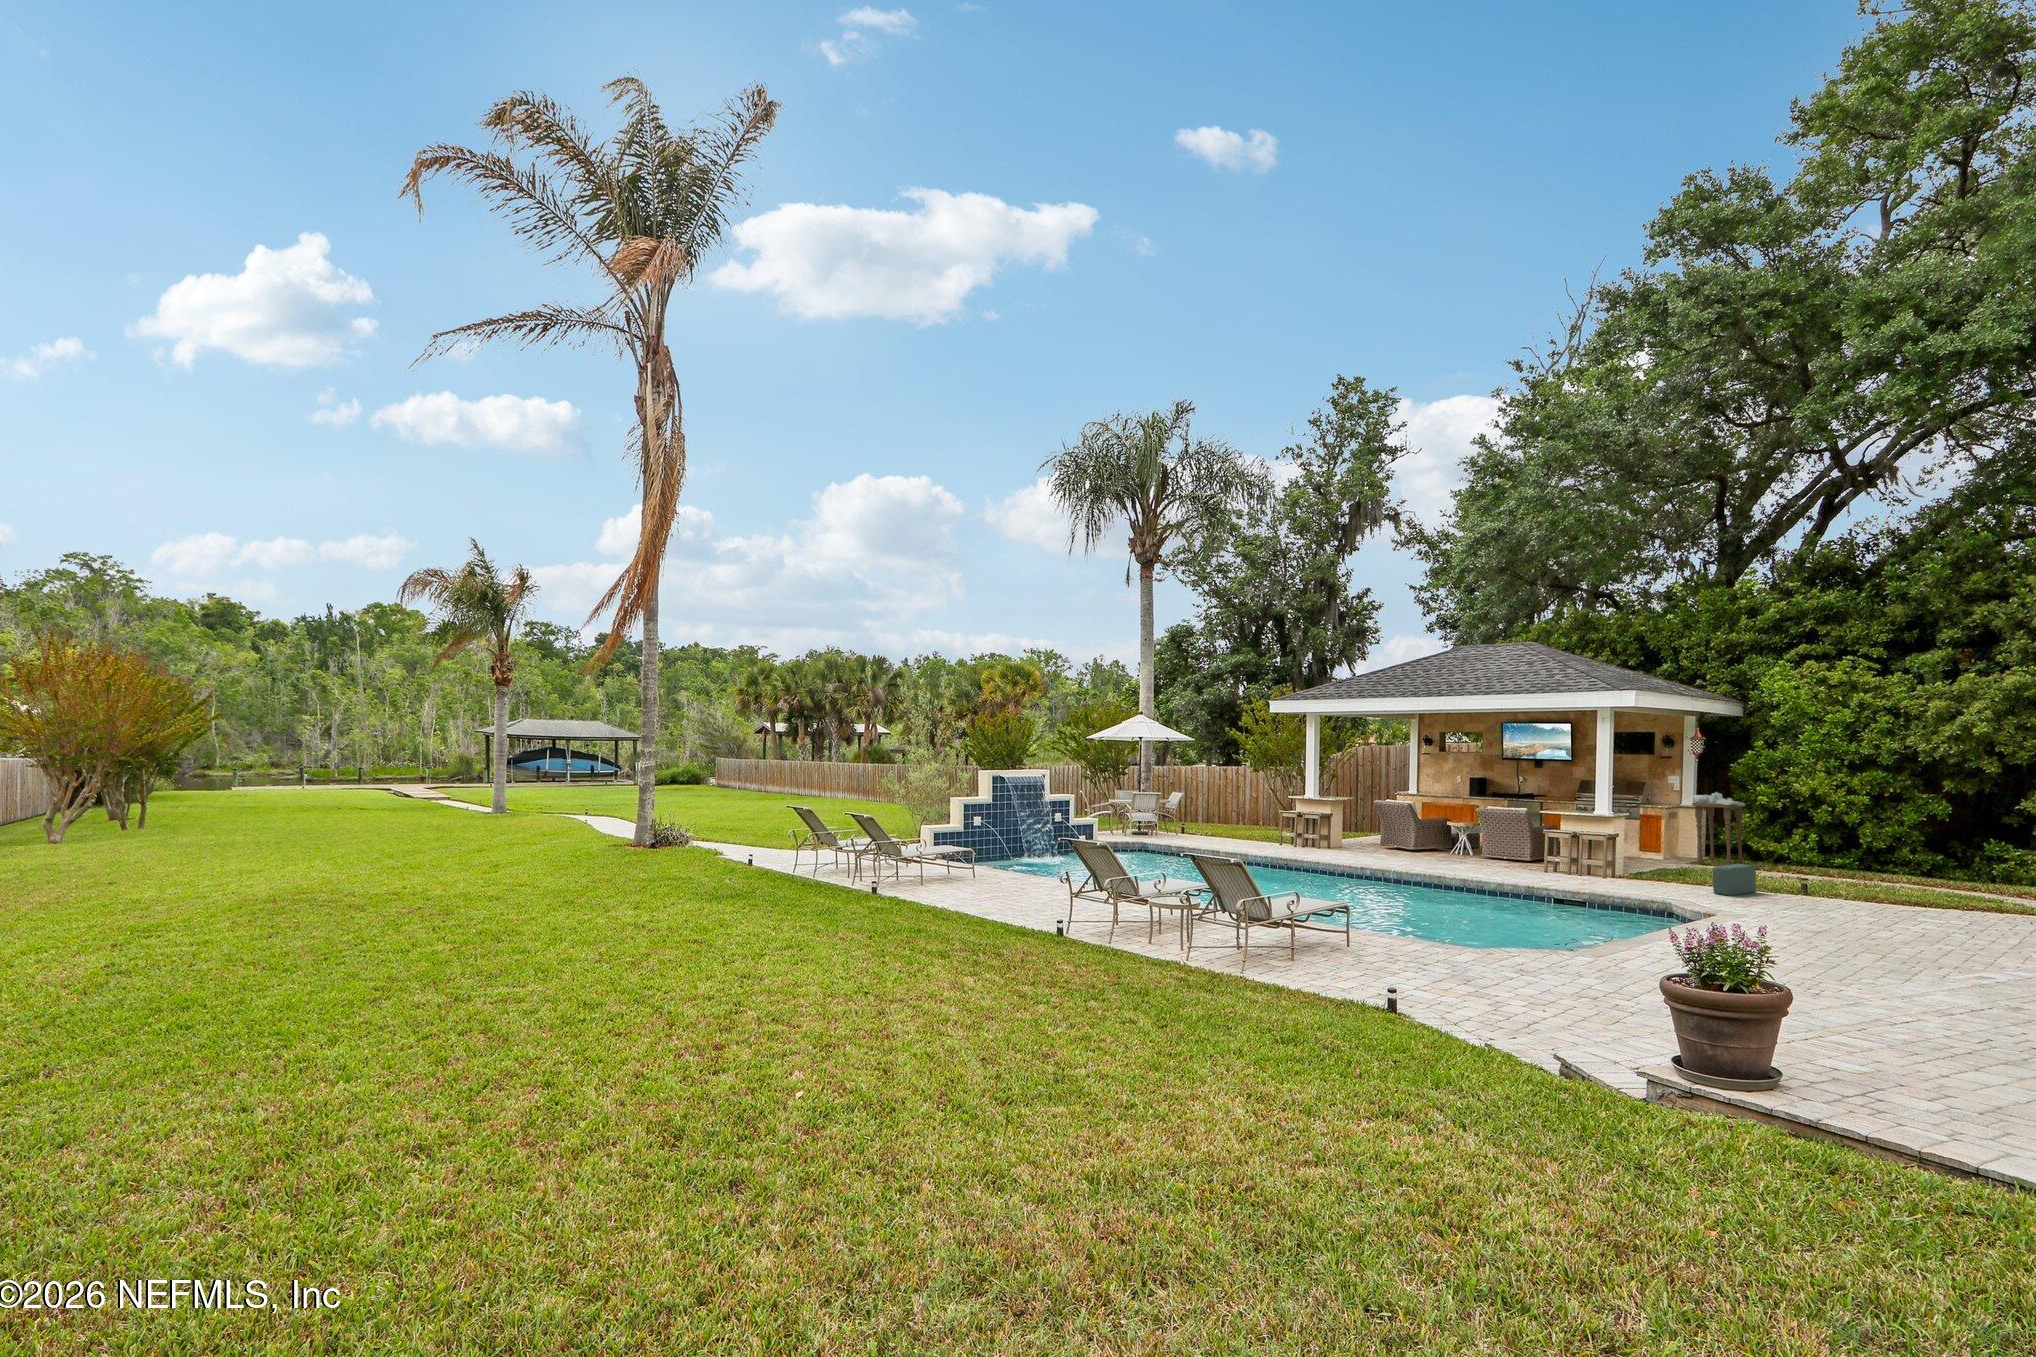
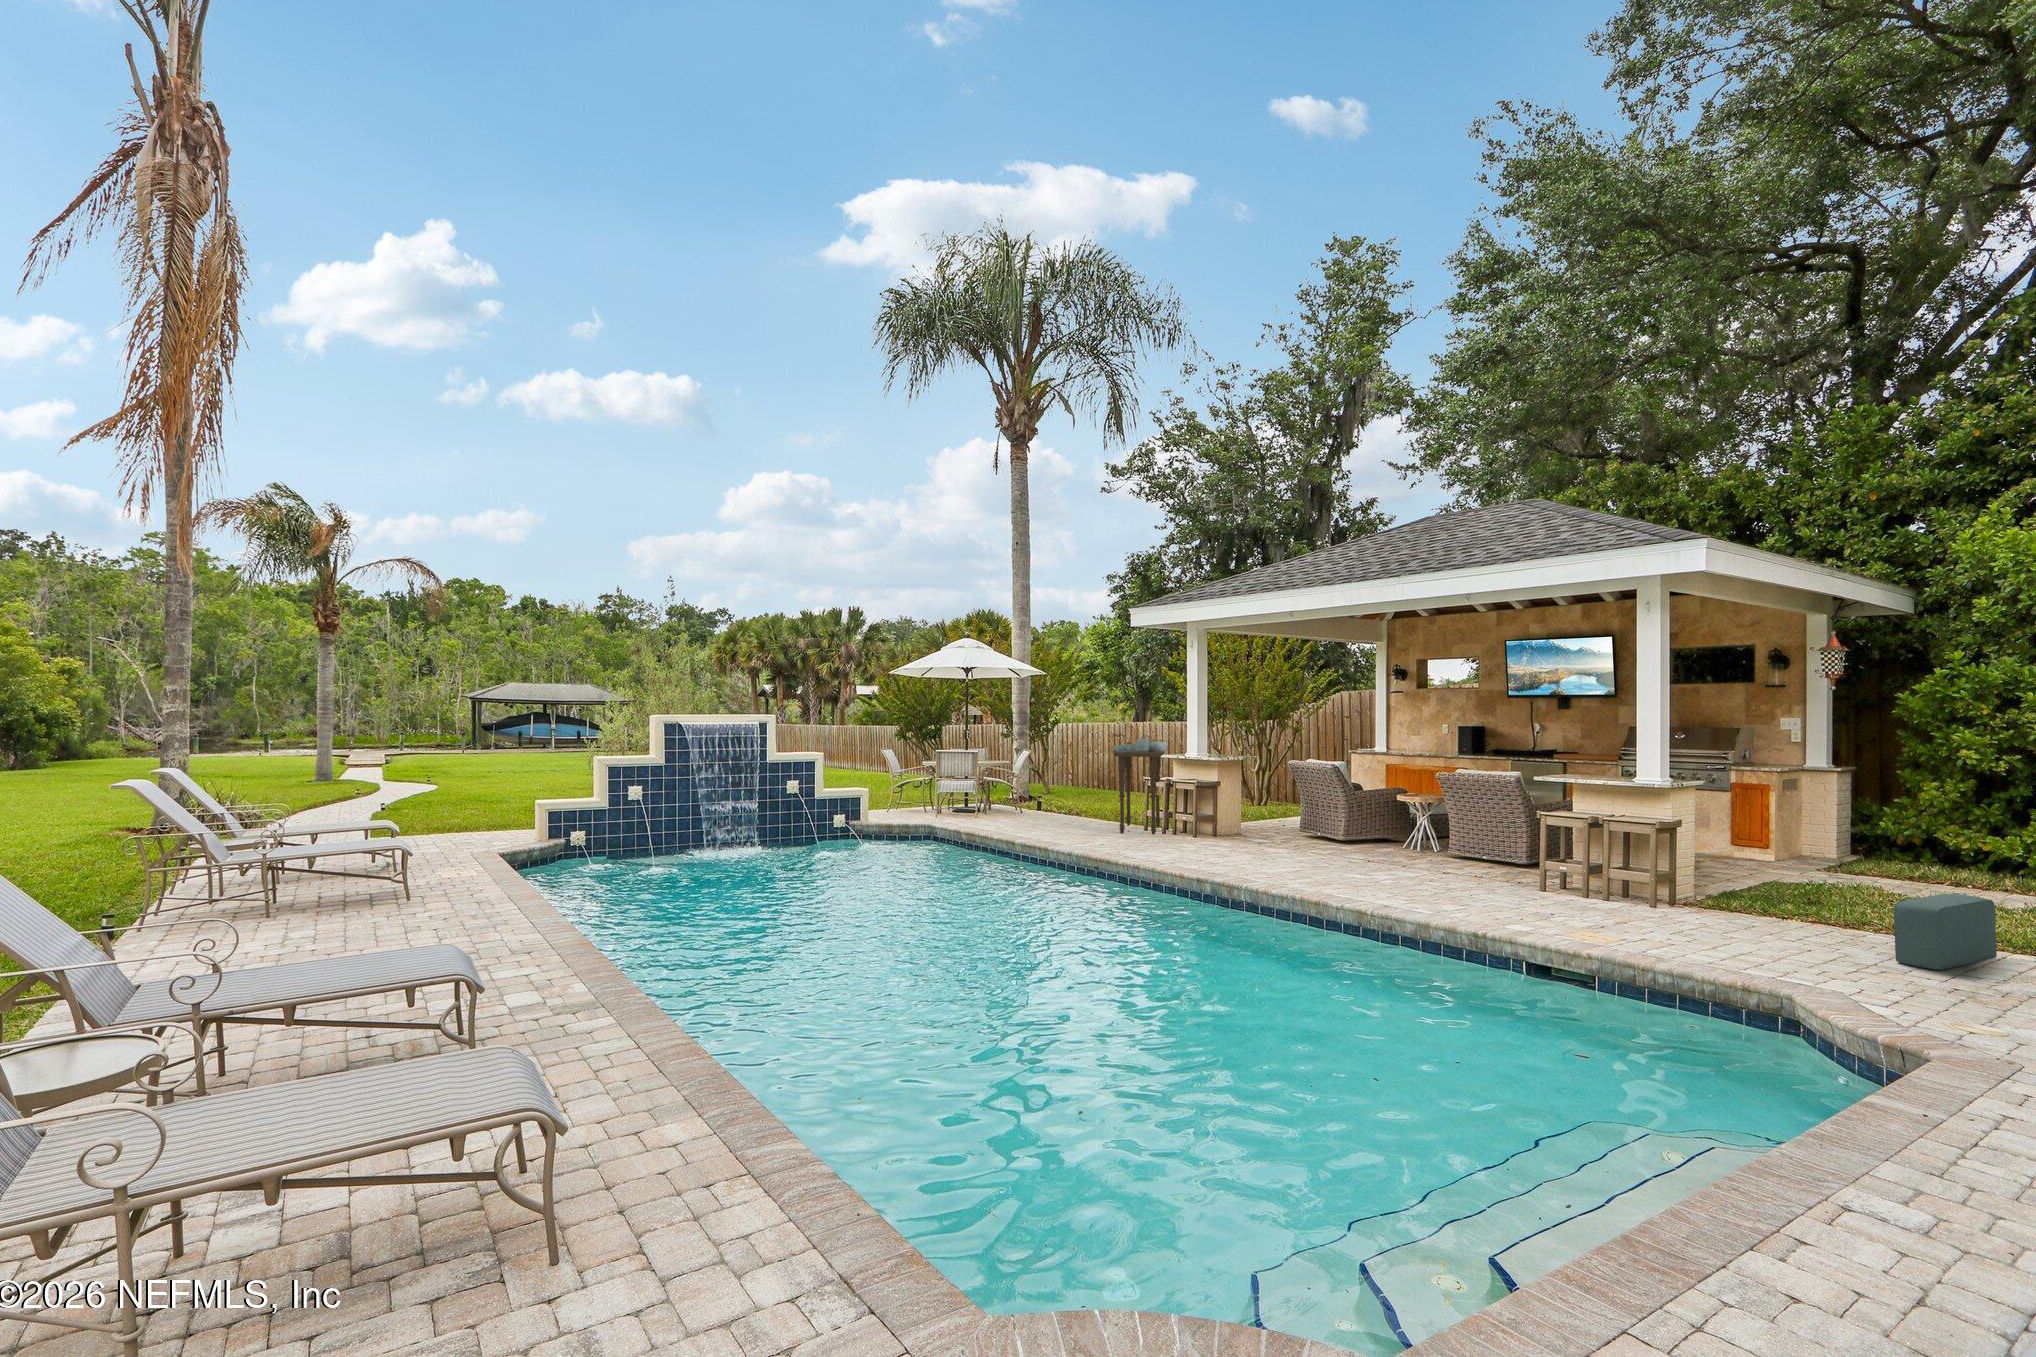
side table: present [1692,792,1745,865] -> present [1111,737,1167,834]

